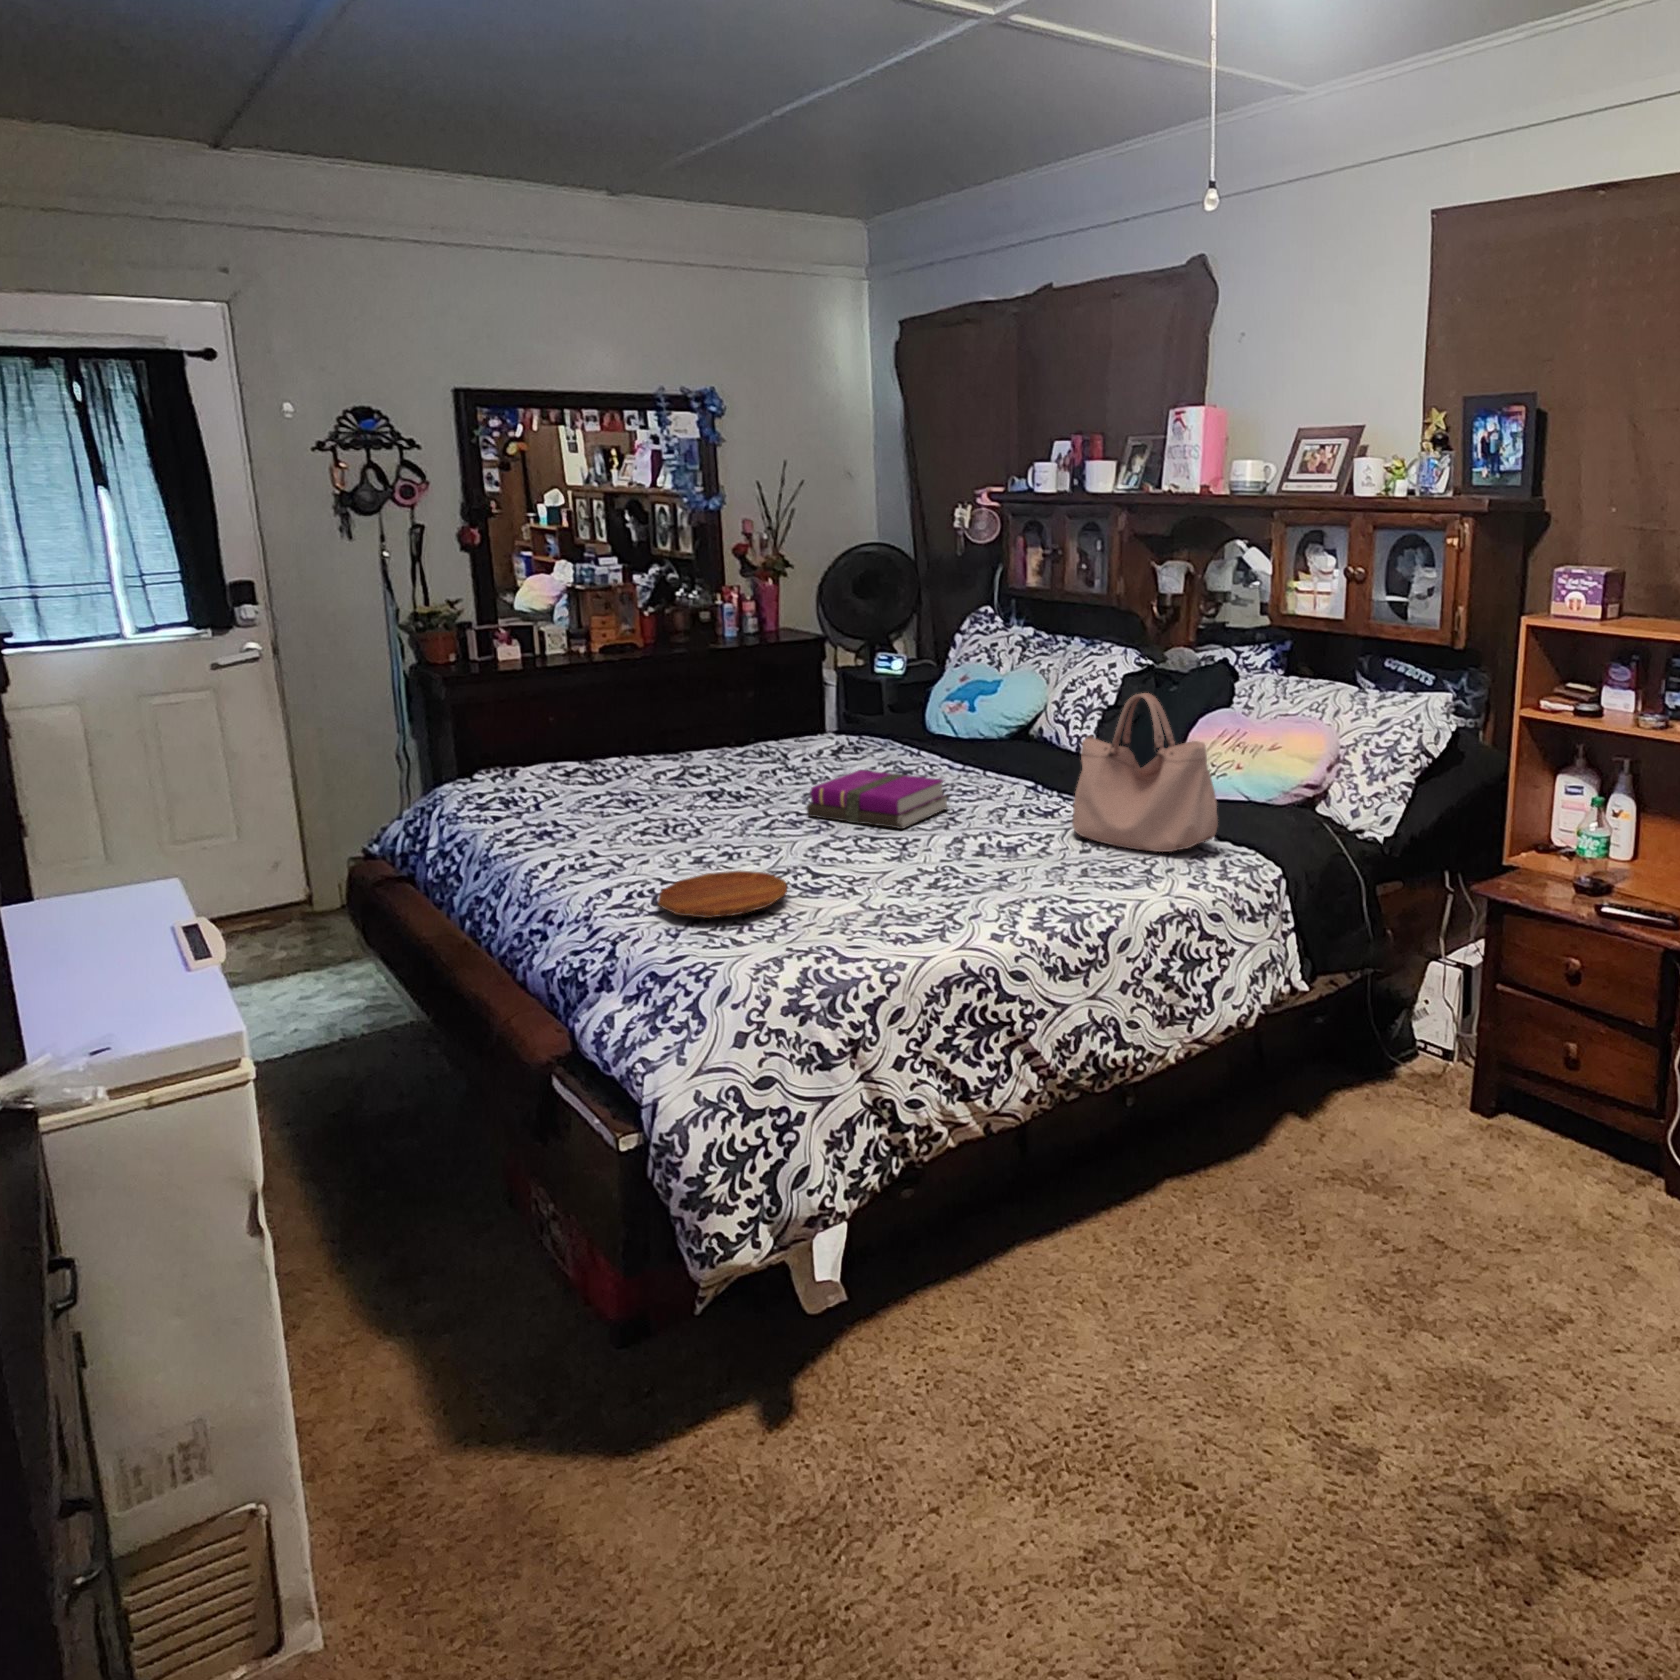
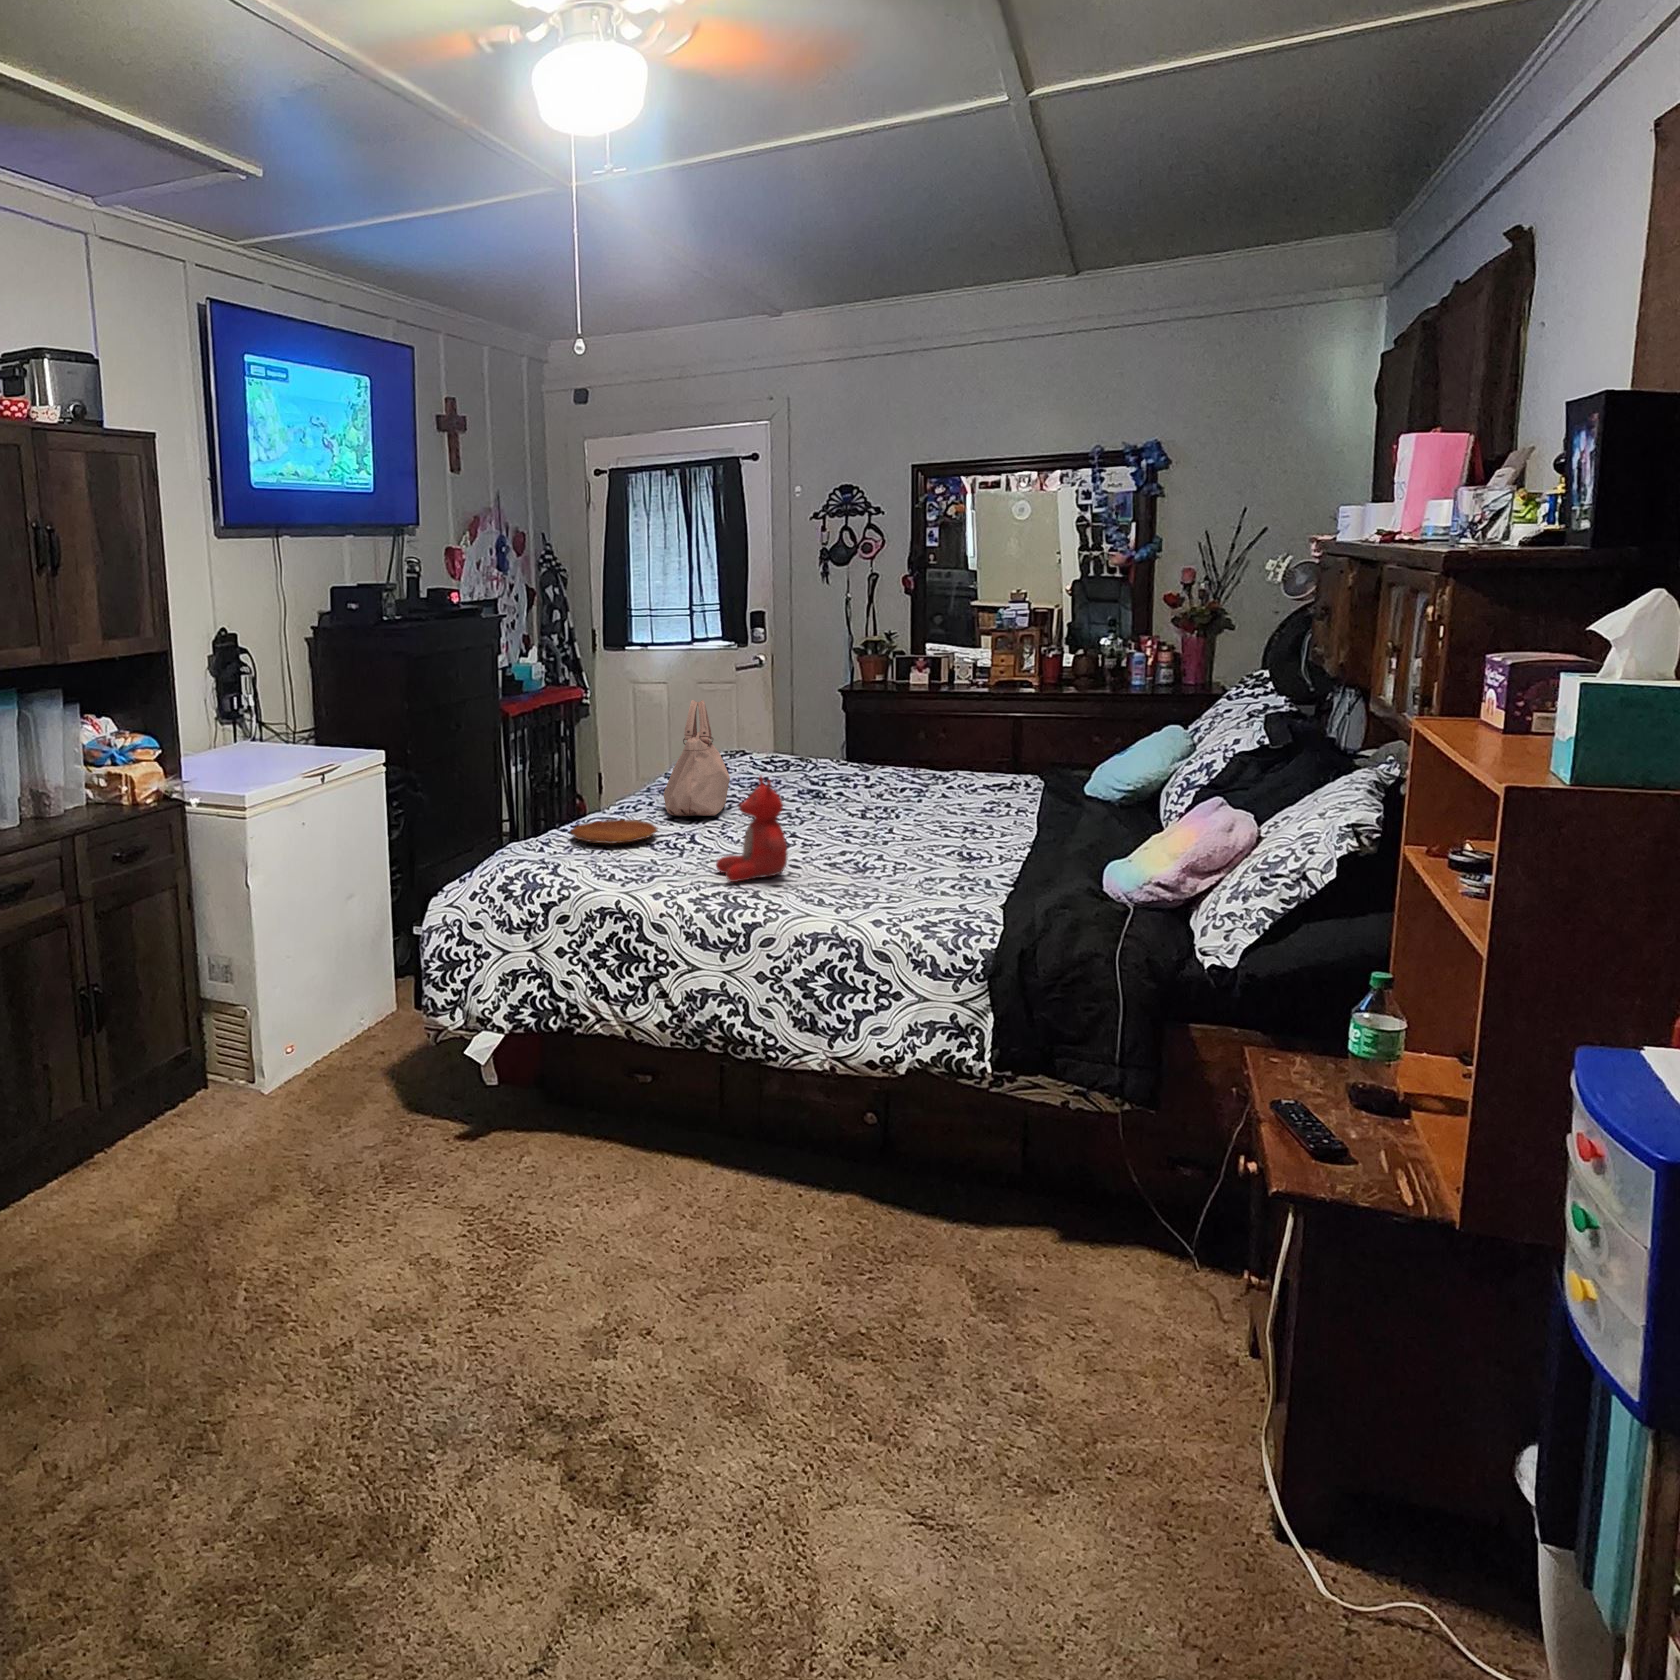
handbag: present [1072,693,1218,852] -> present [663,700,730,816]
stuffed bear: none [957,765,1052,898] -> present [716,776,787,882]
notebook: present [807,770,948,829] -> none [814,788,910,834]

